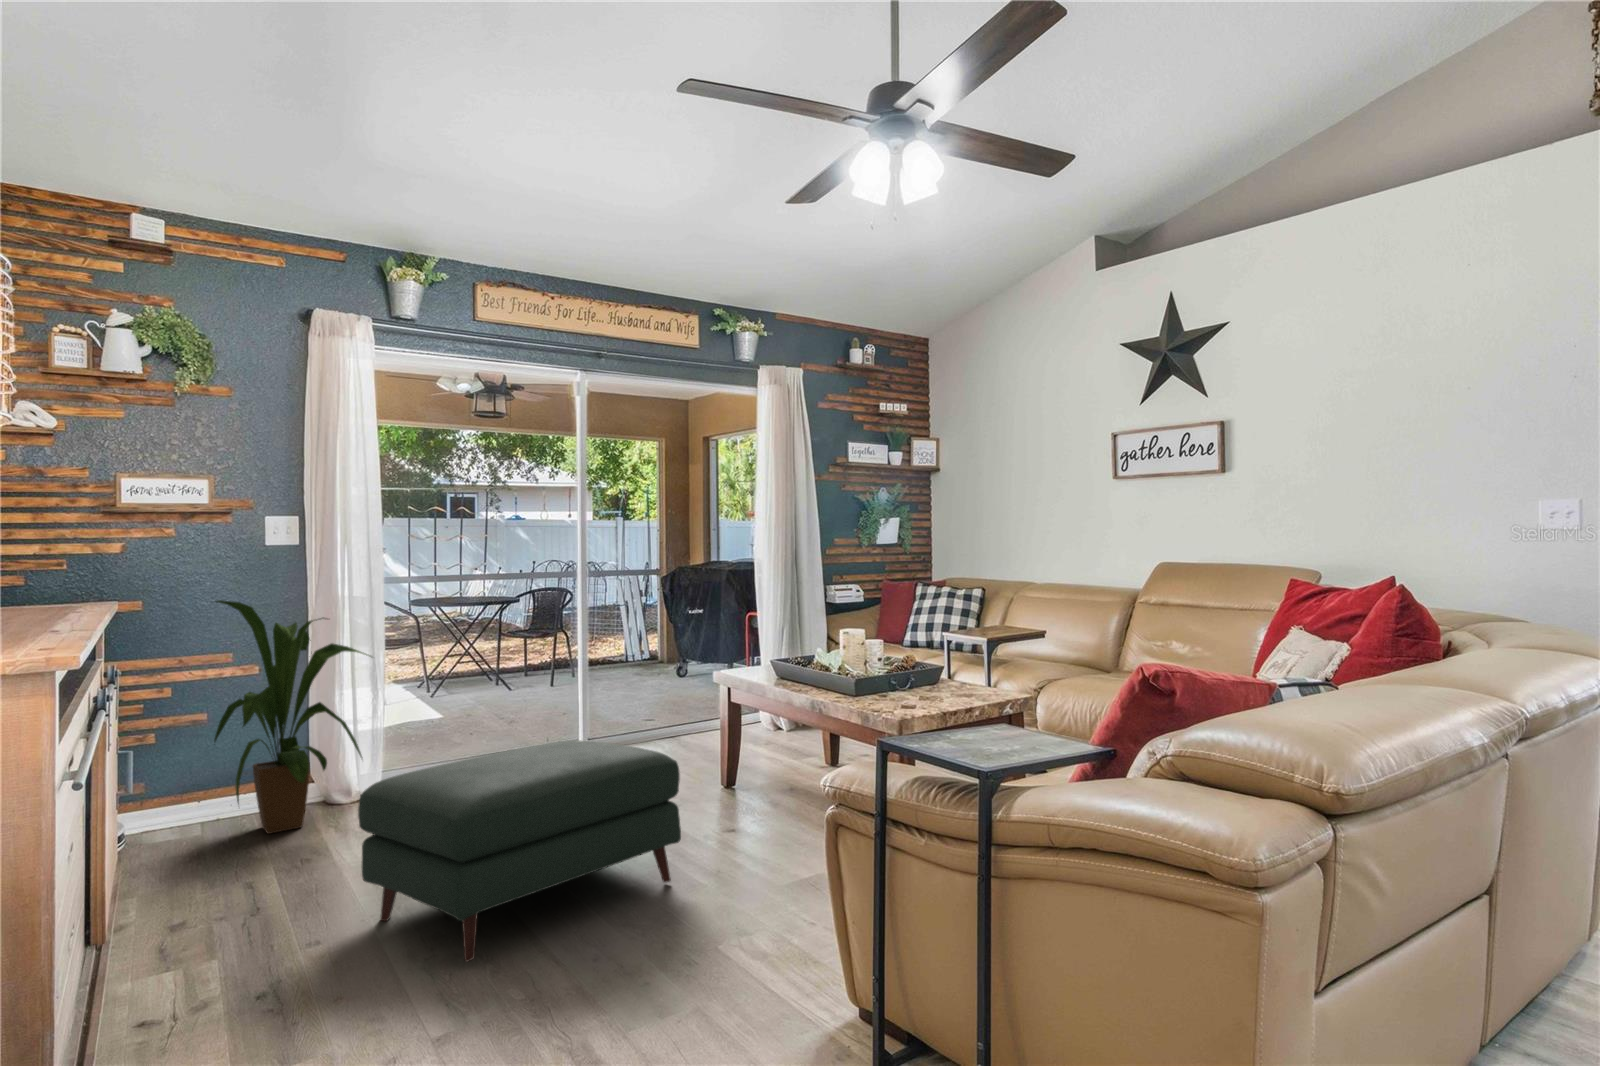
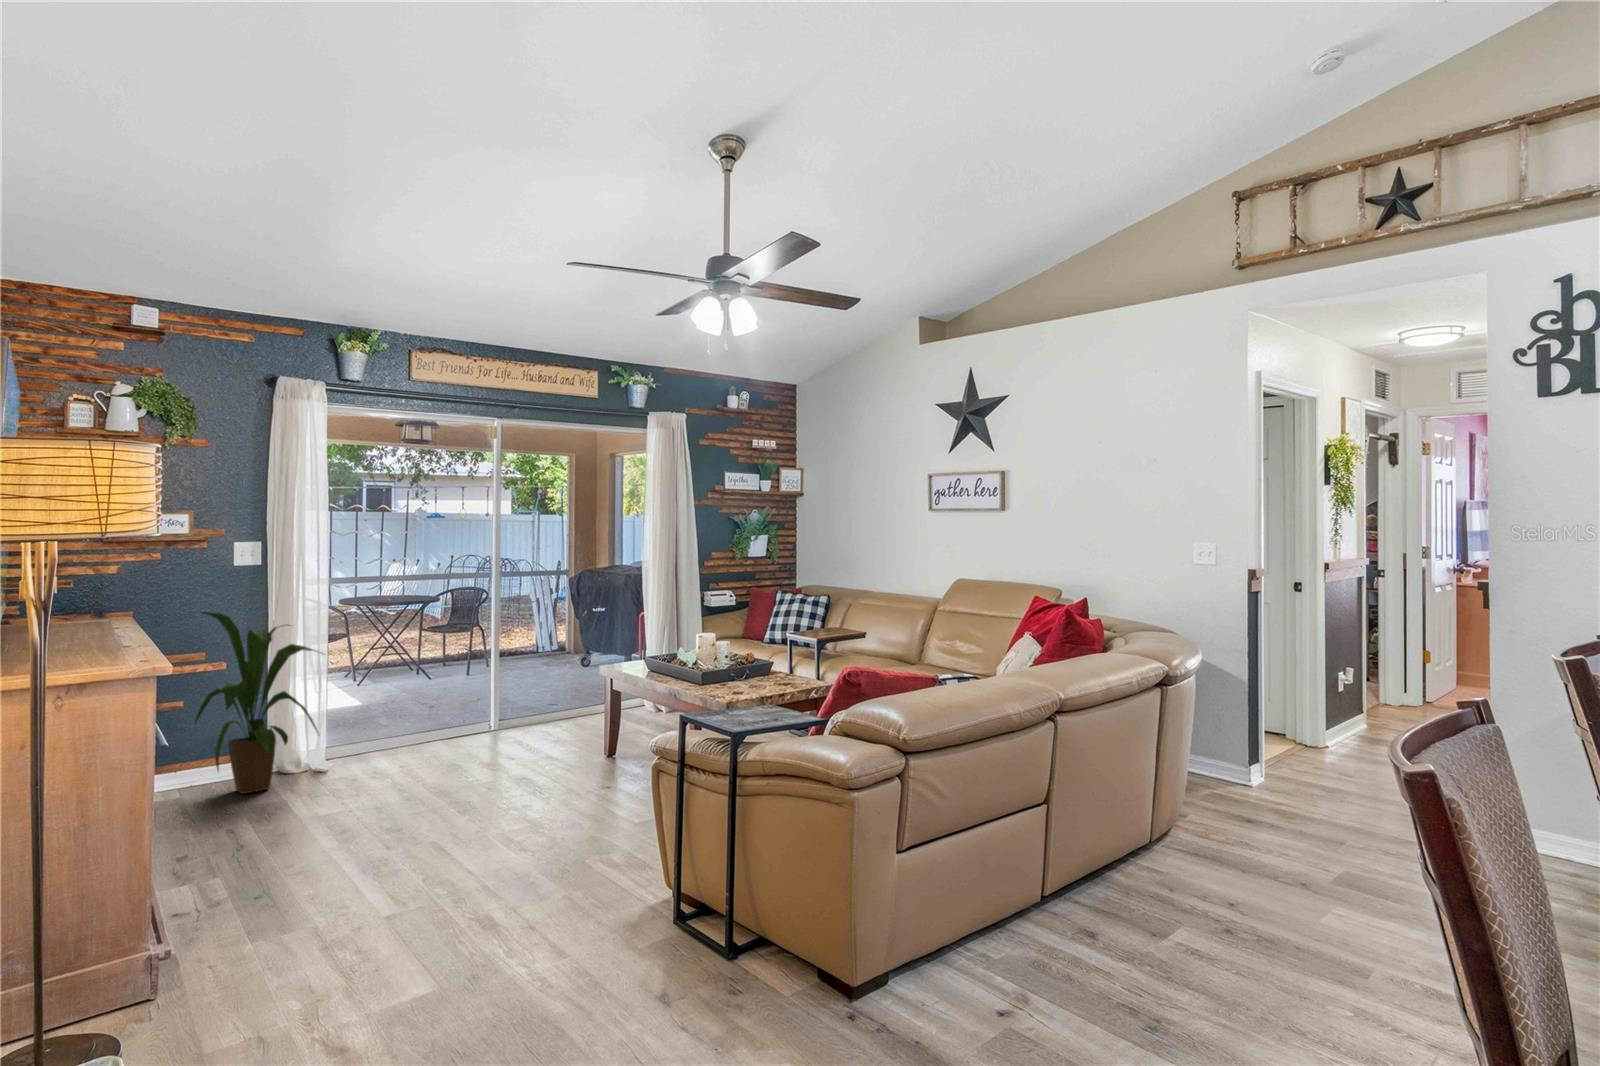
ottoman: present [358,740,681,962] -> none [327,719,568,872]

